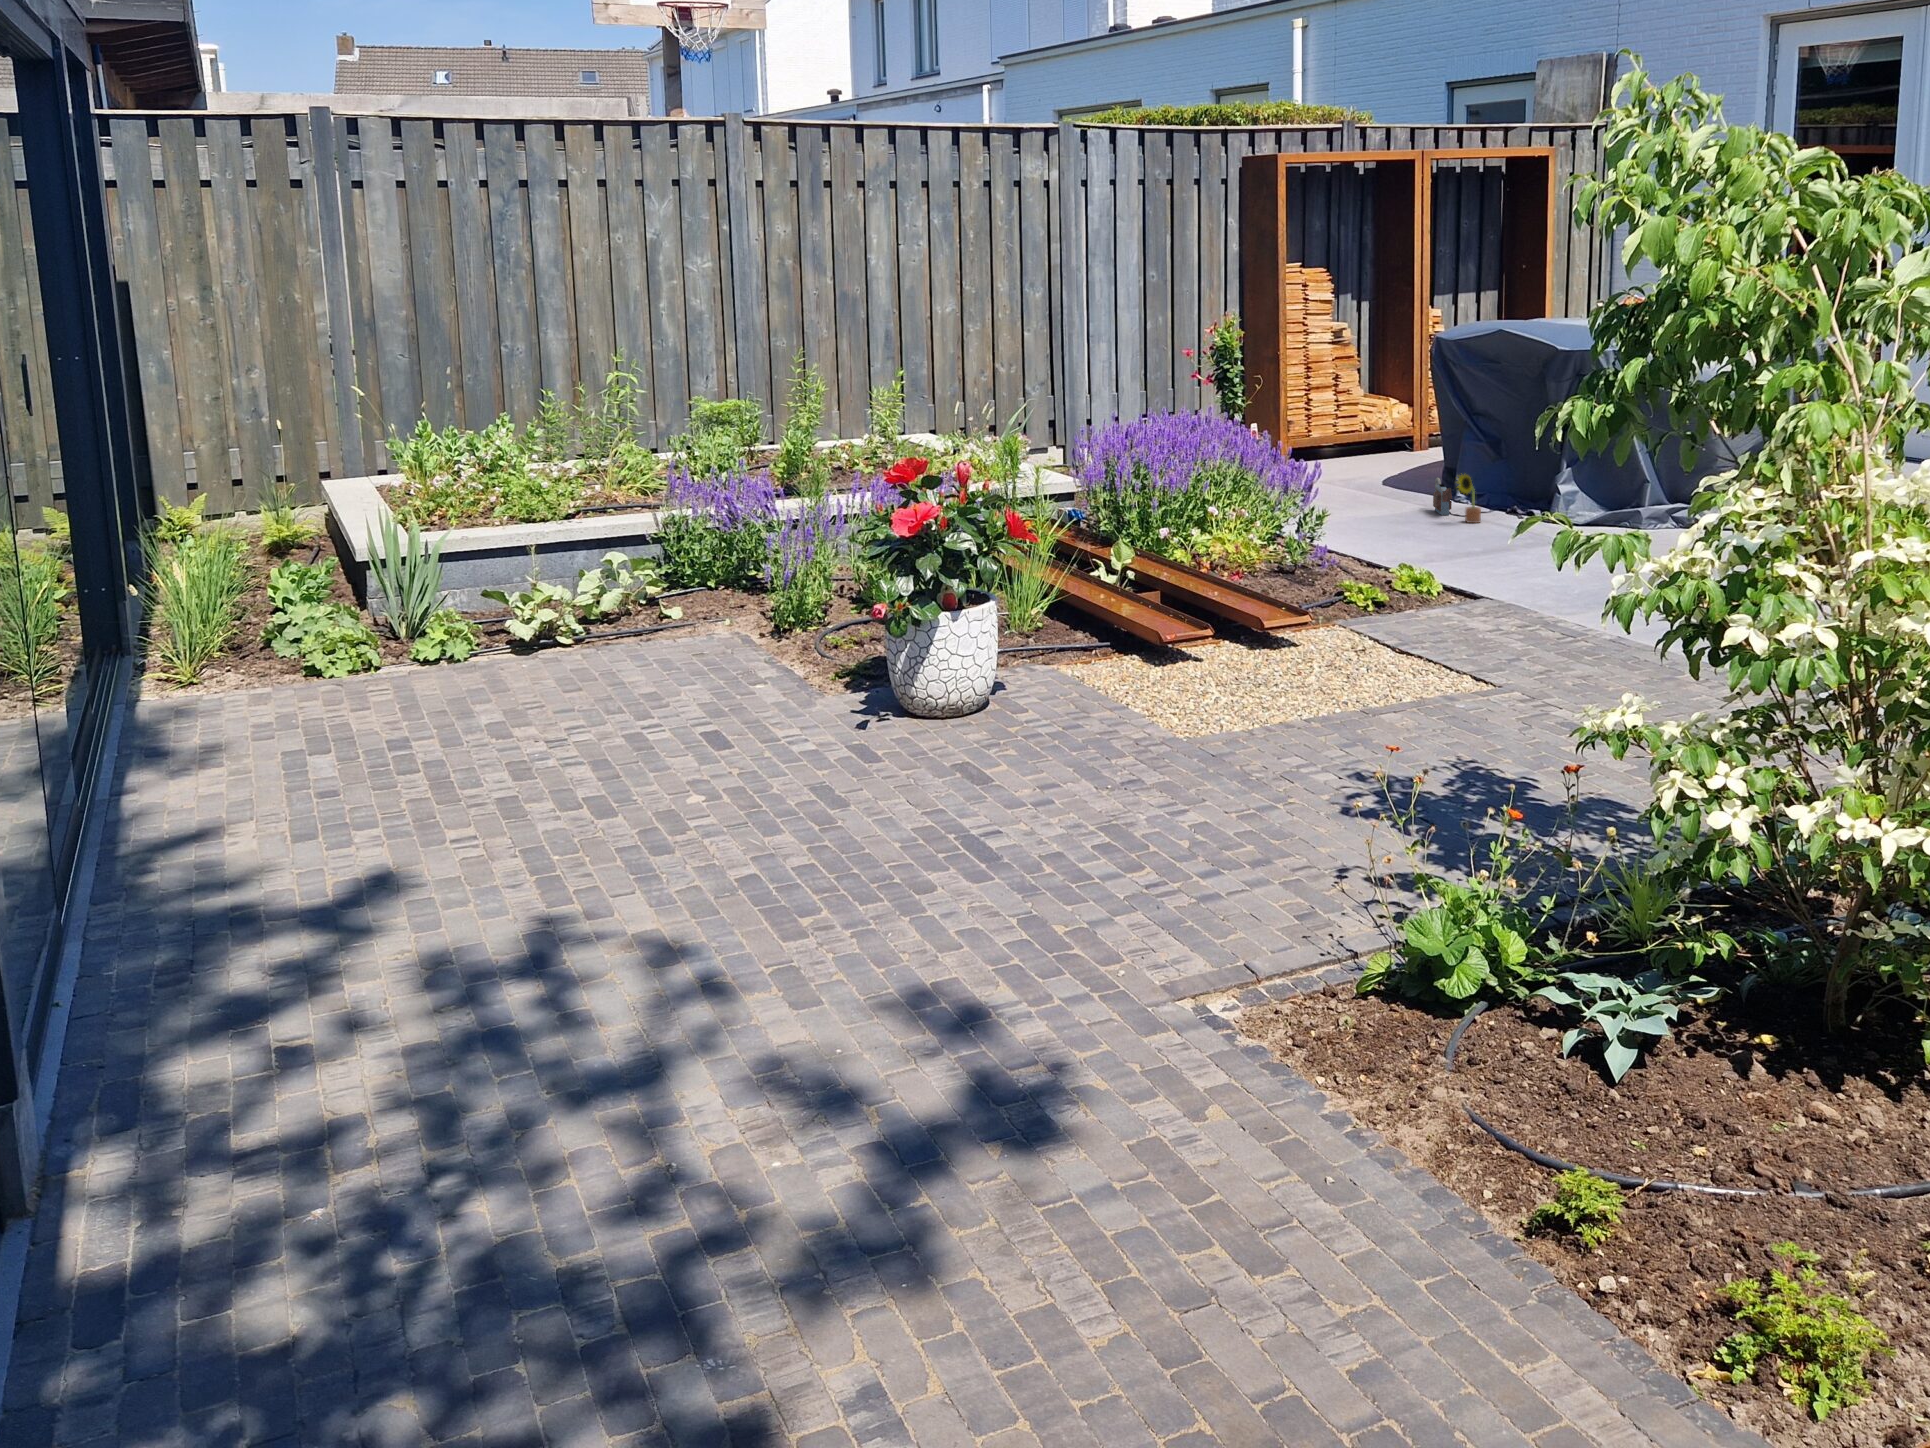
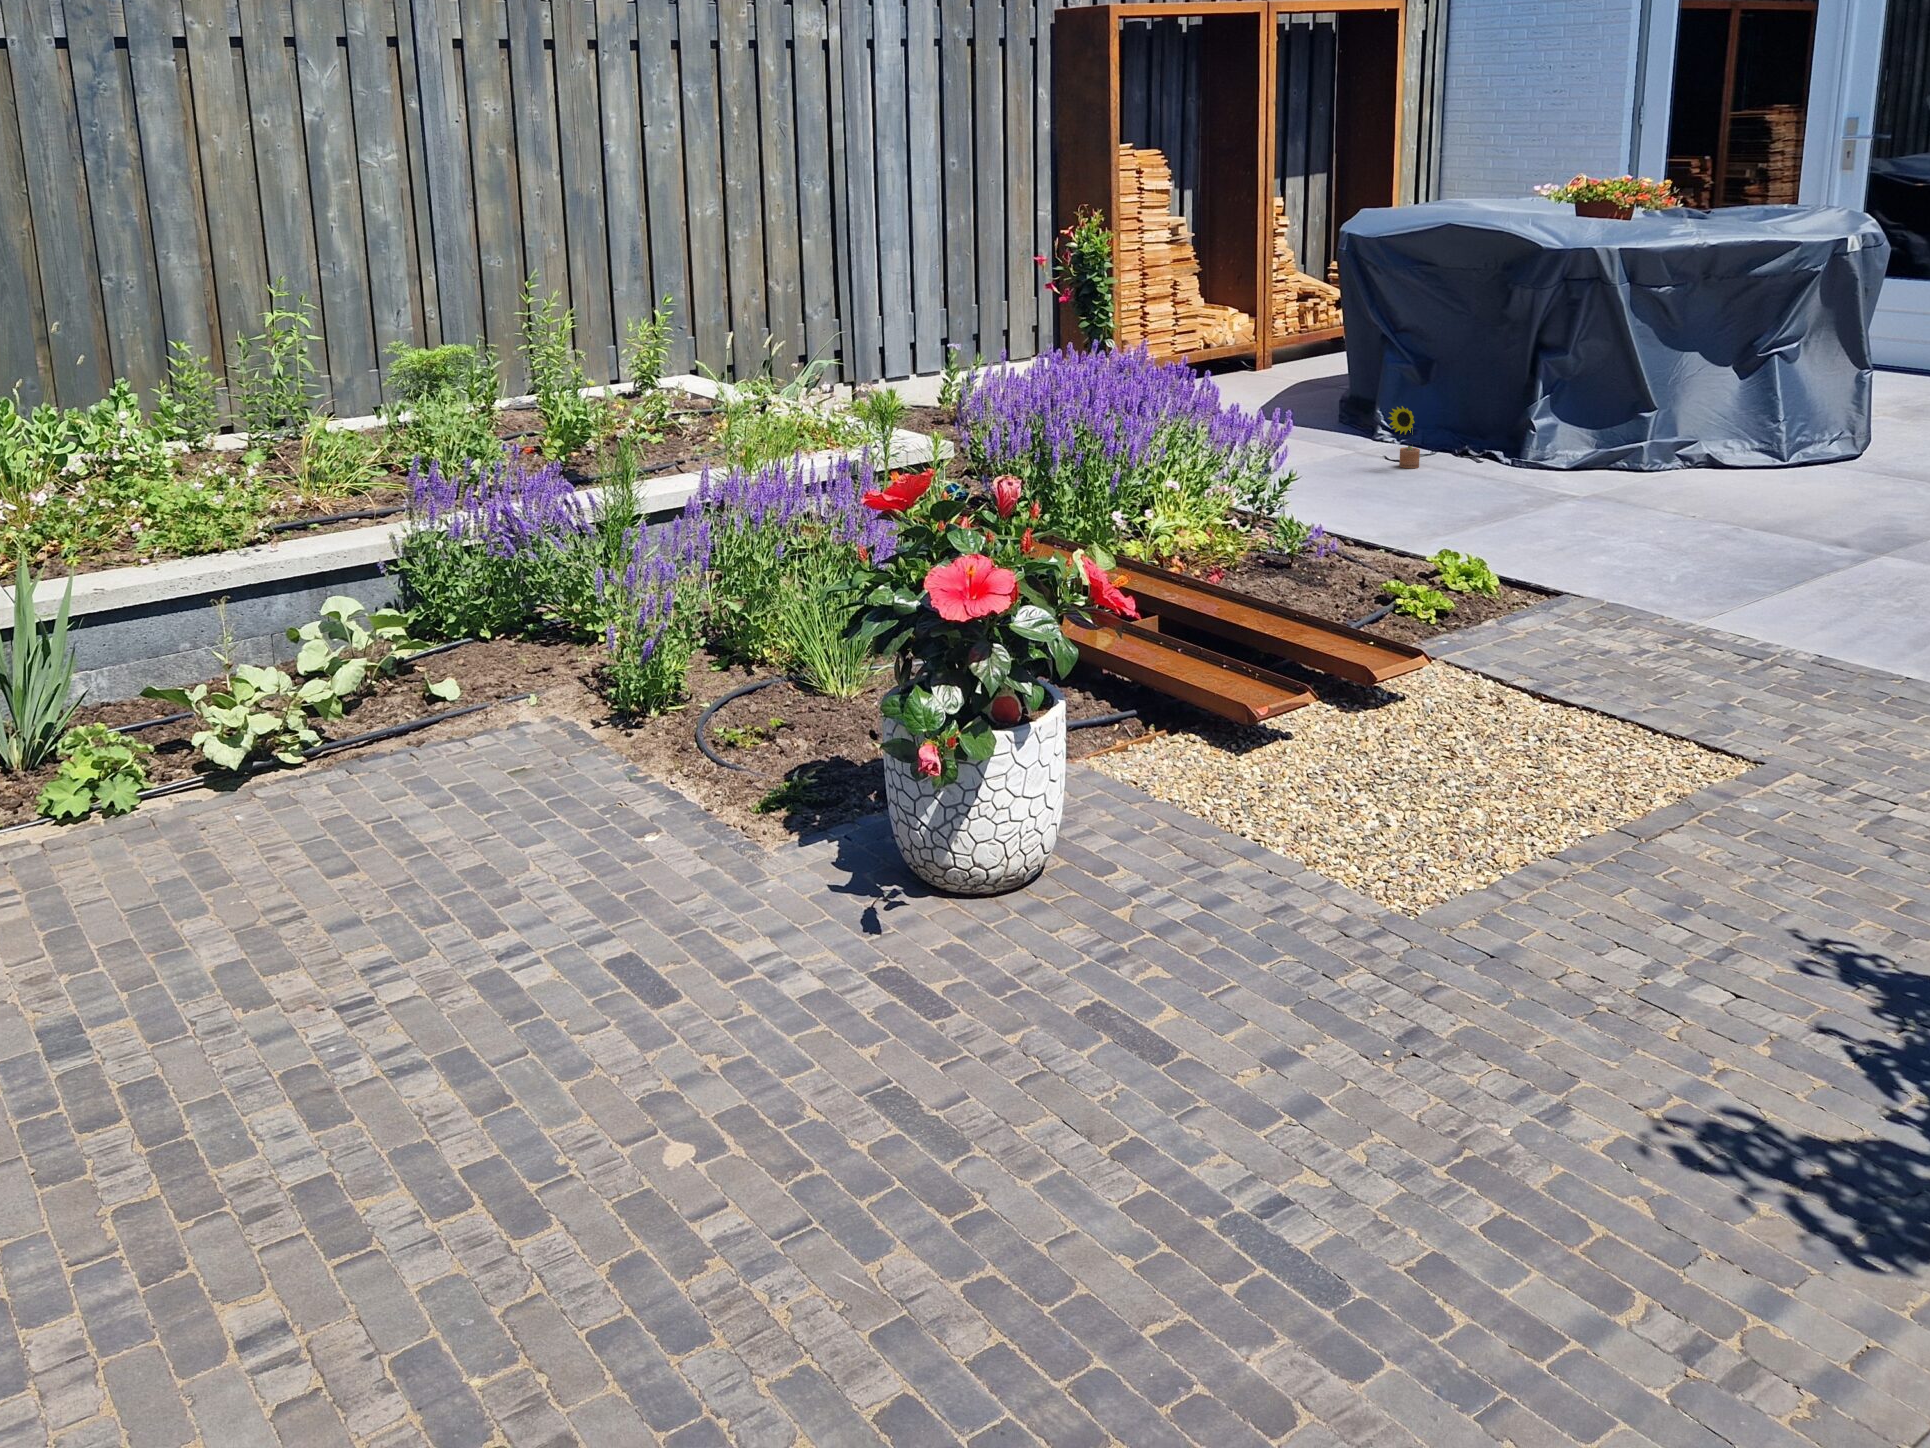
watering can: present [1433,478,1452,515] -> none [1343,410,1379,458]

